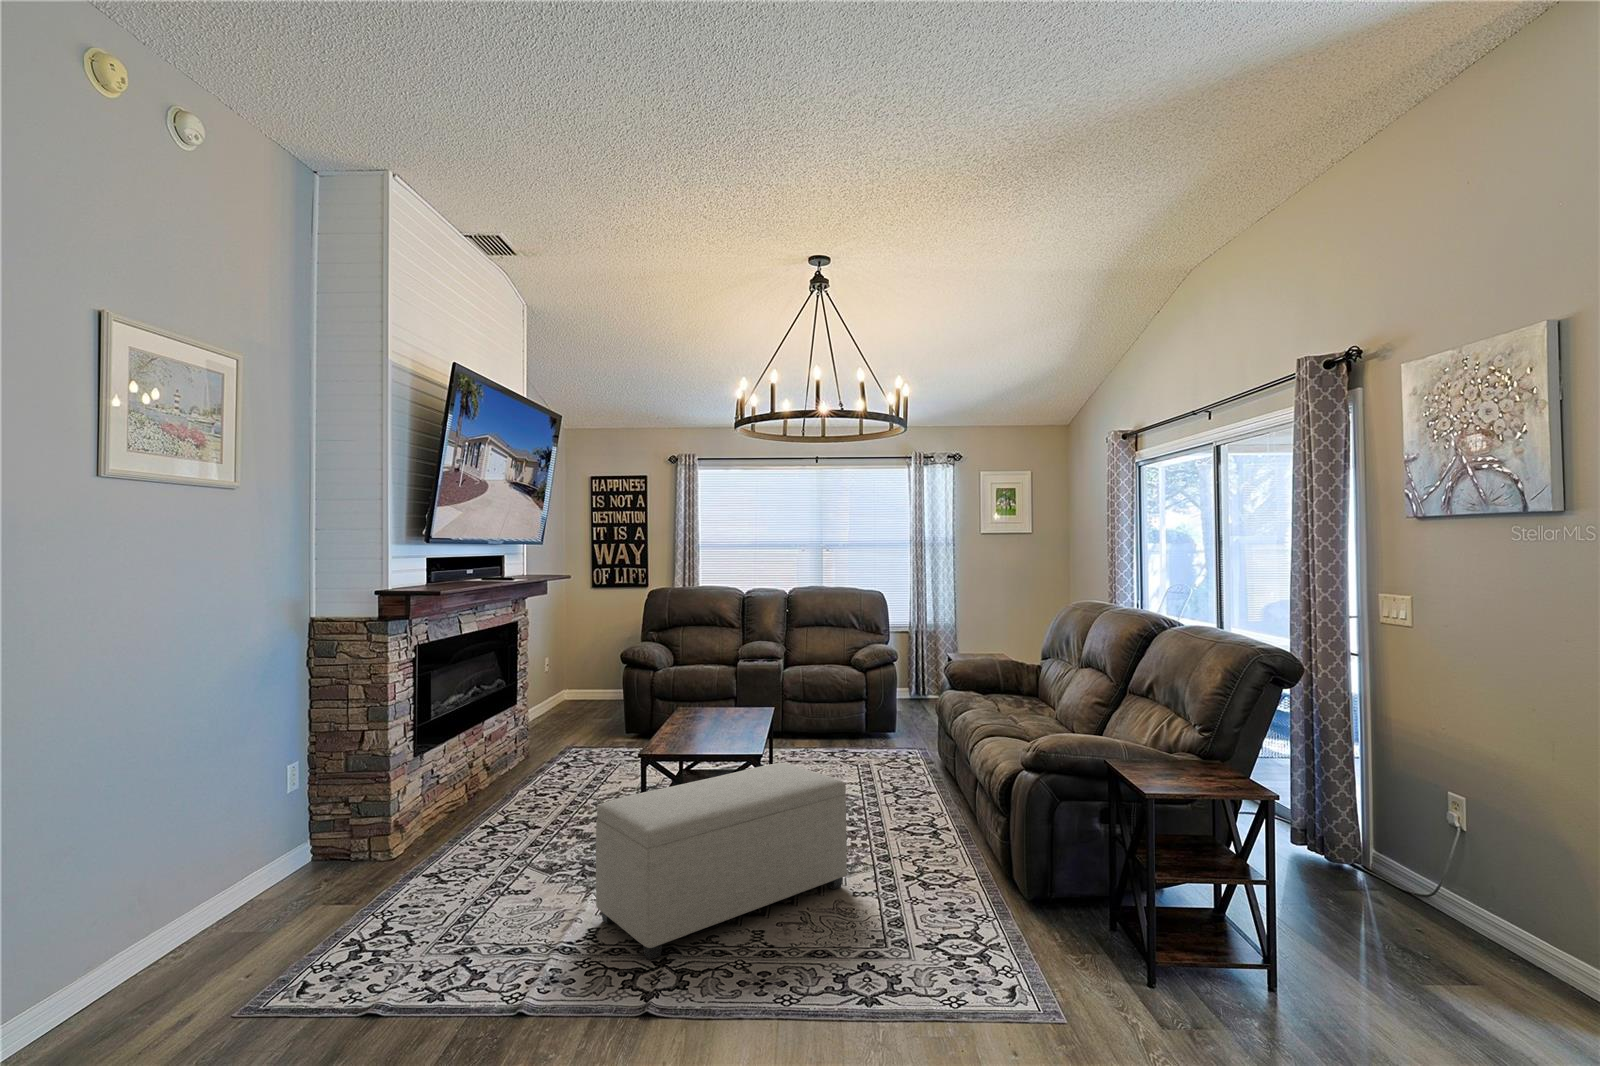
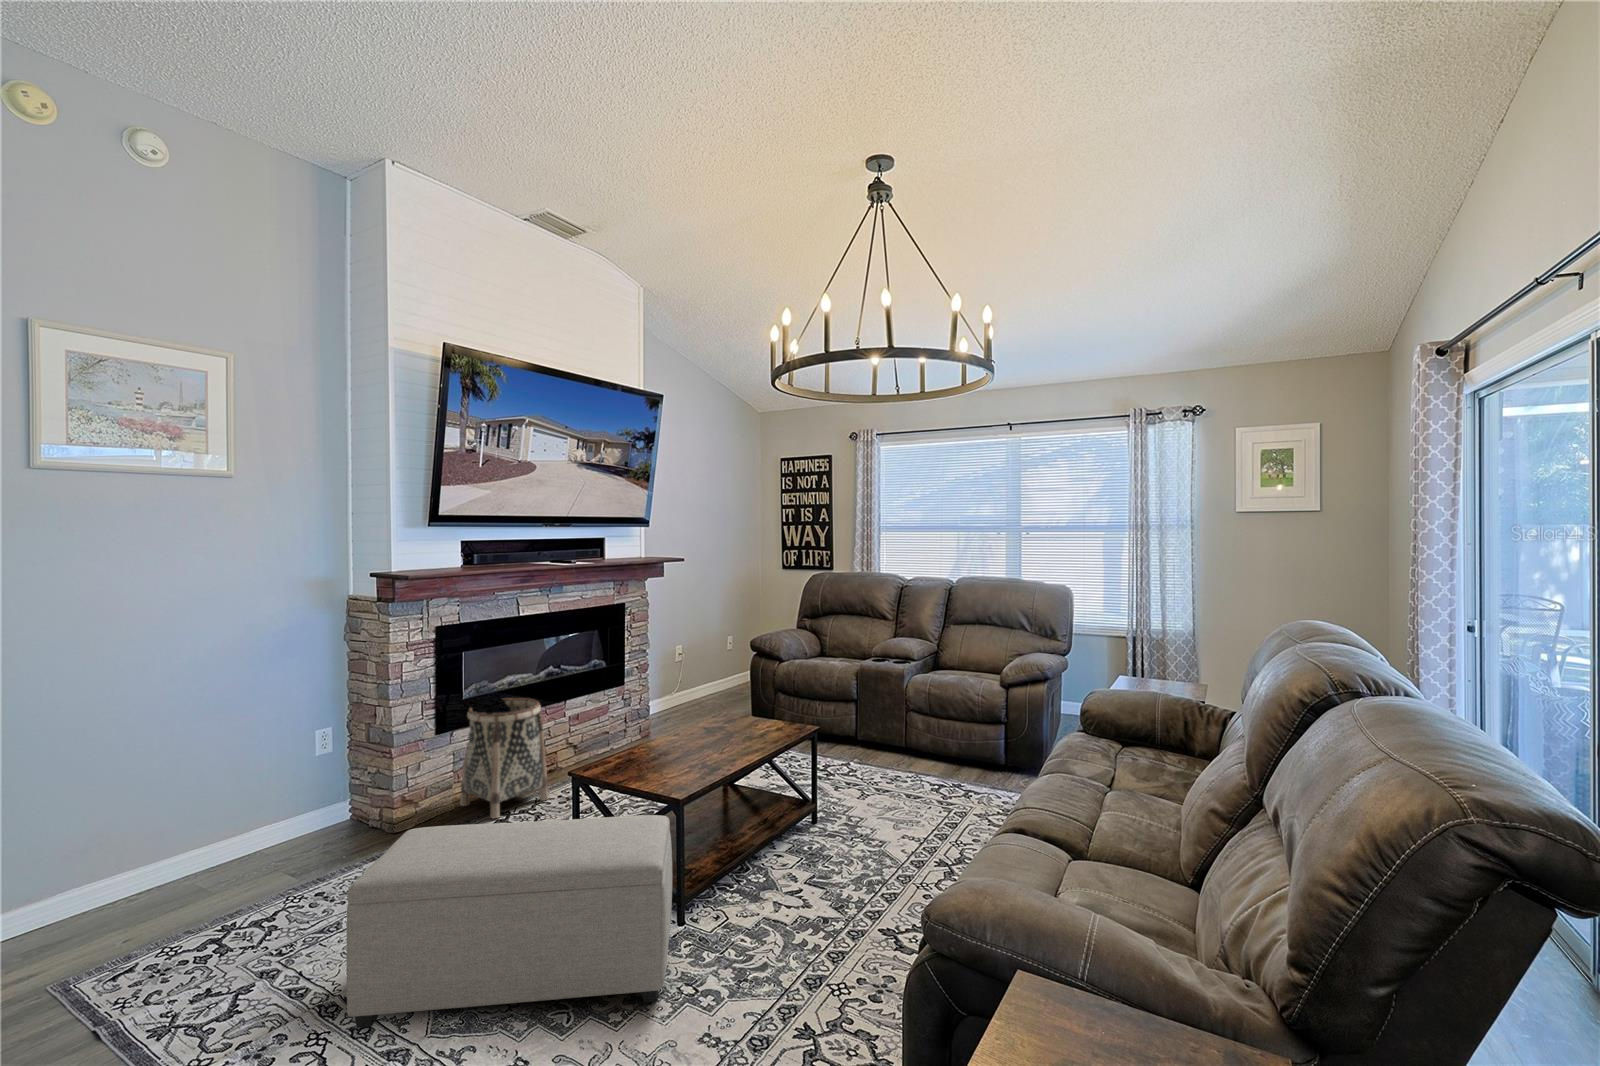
basket: none [432,715,524,837] -> present [460,698,549,819]

